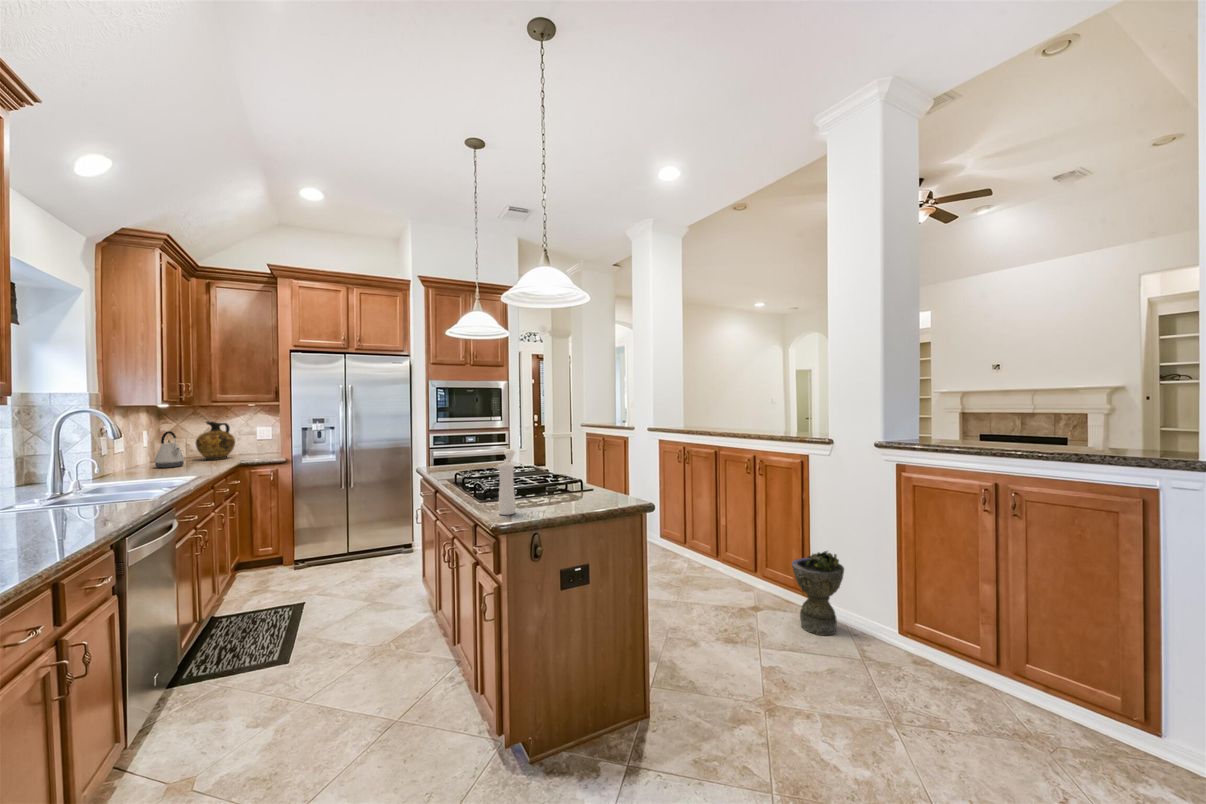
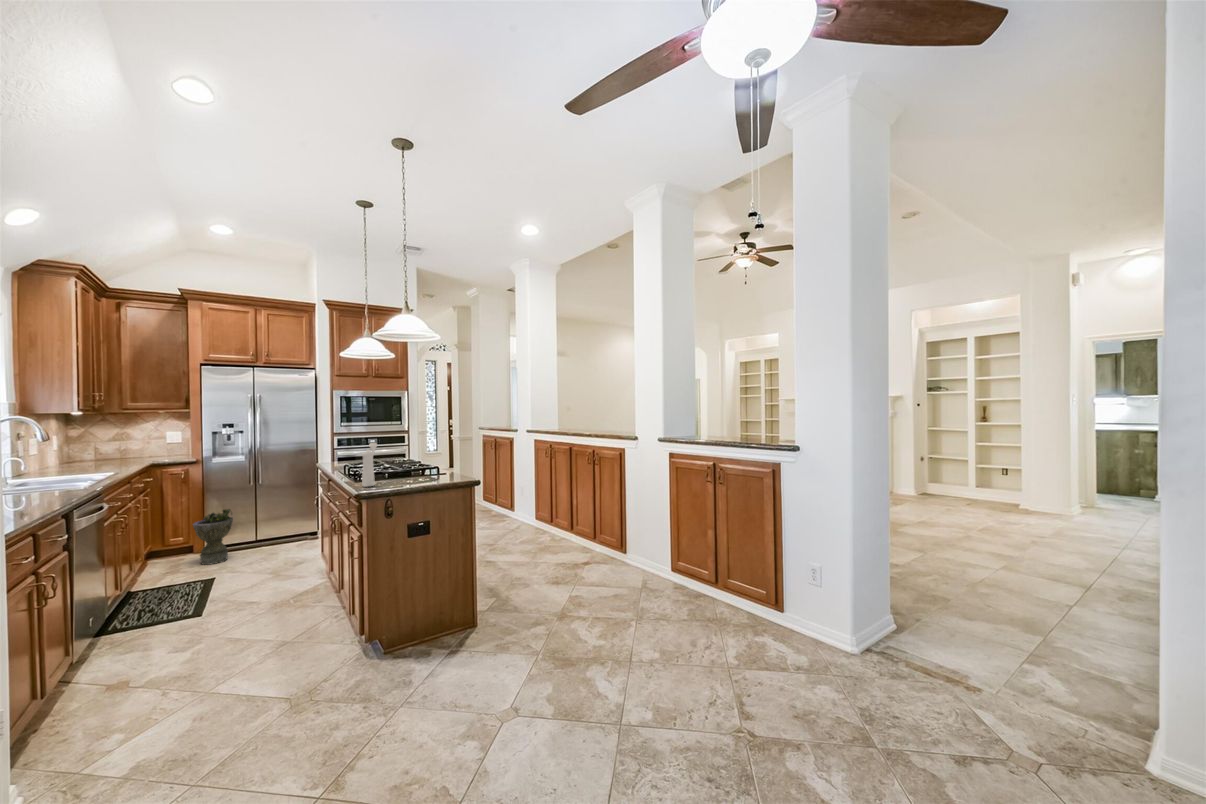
ceramic jug: present [195,421,235,460] -> none [108,427,147,461]
kettle: present [154,431,185,468] -> none [69,436,98,468]
planter: present [792,551,844,636] -> present [193,509,233,565]

